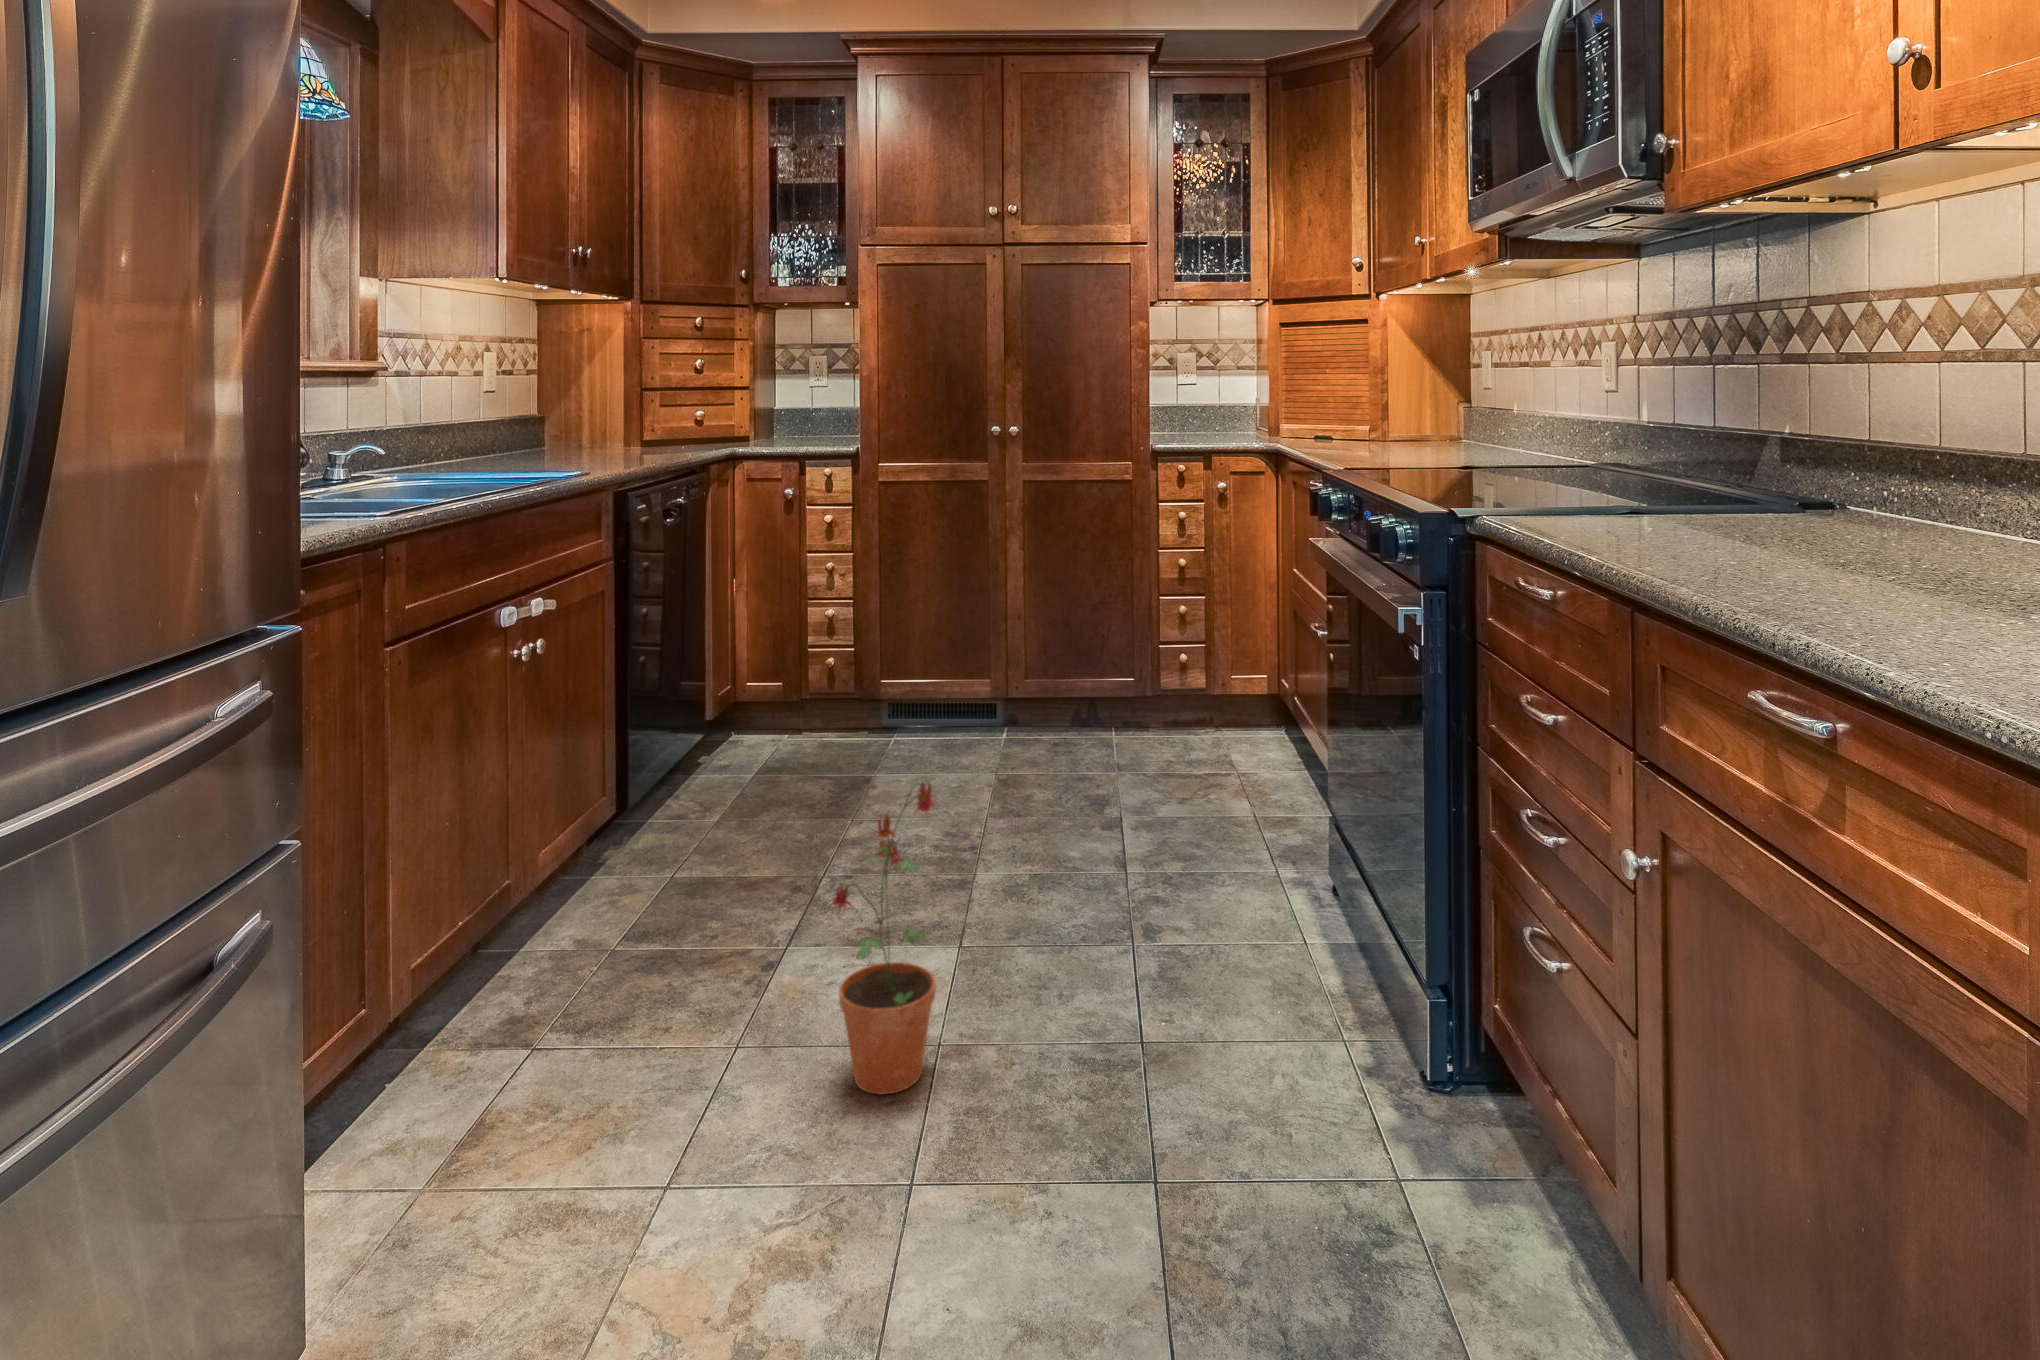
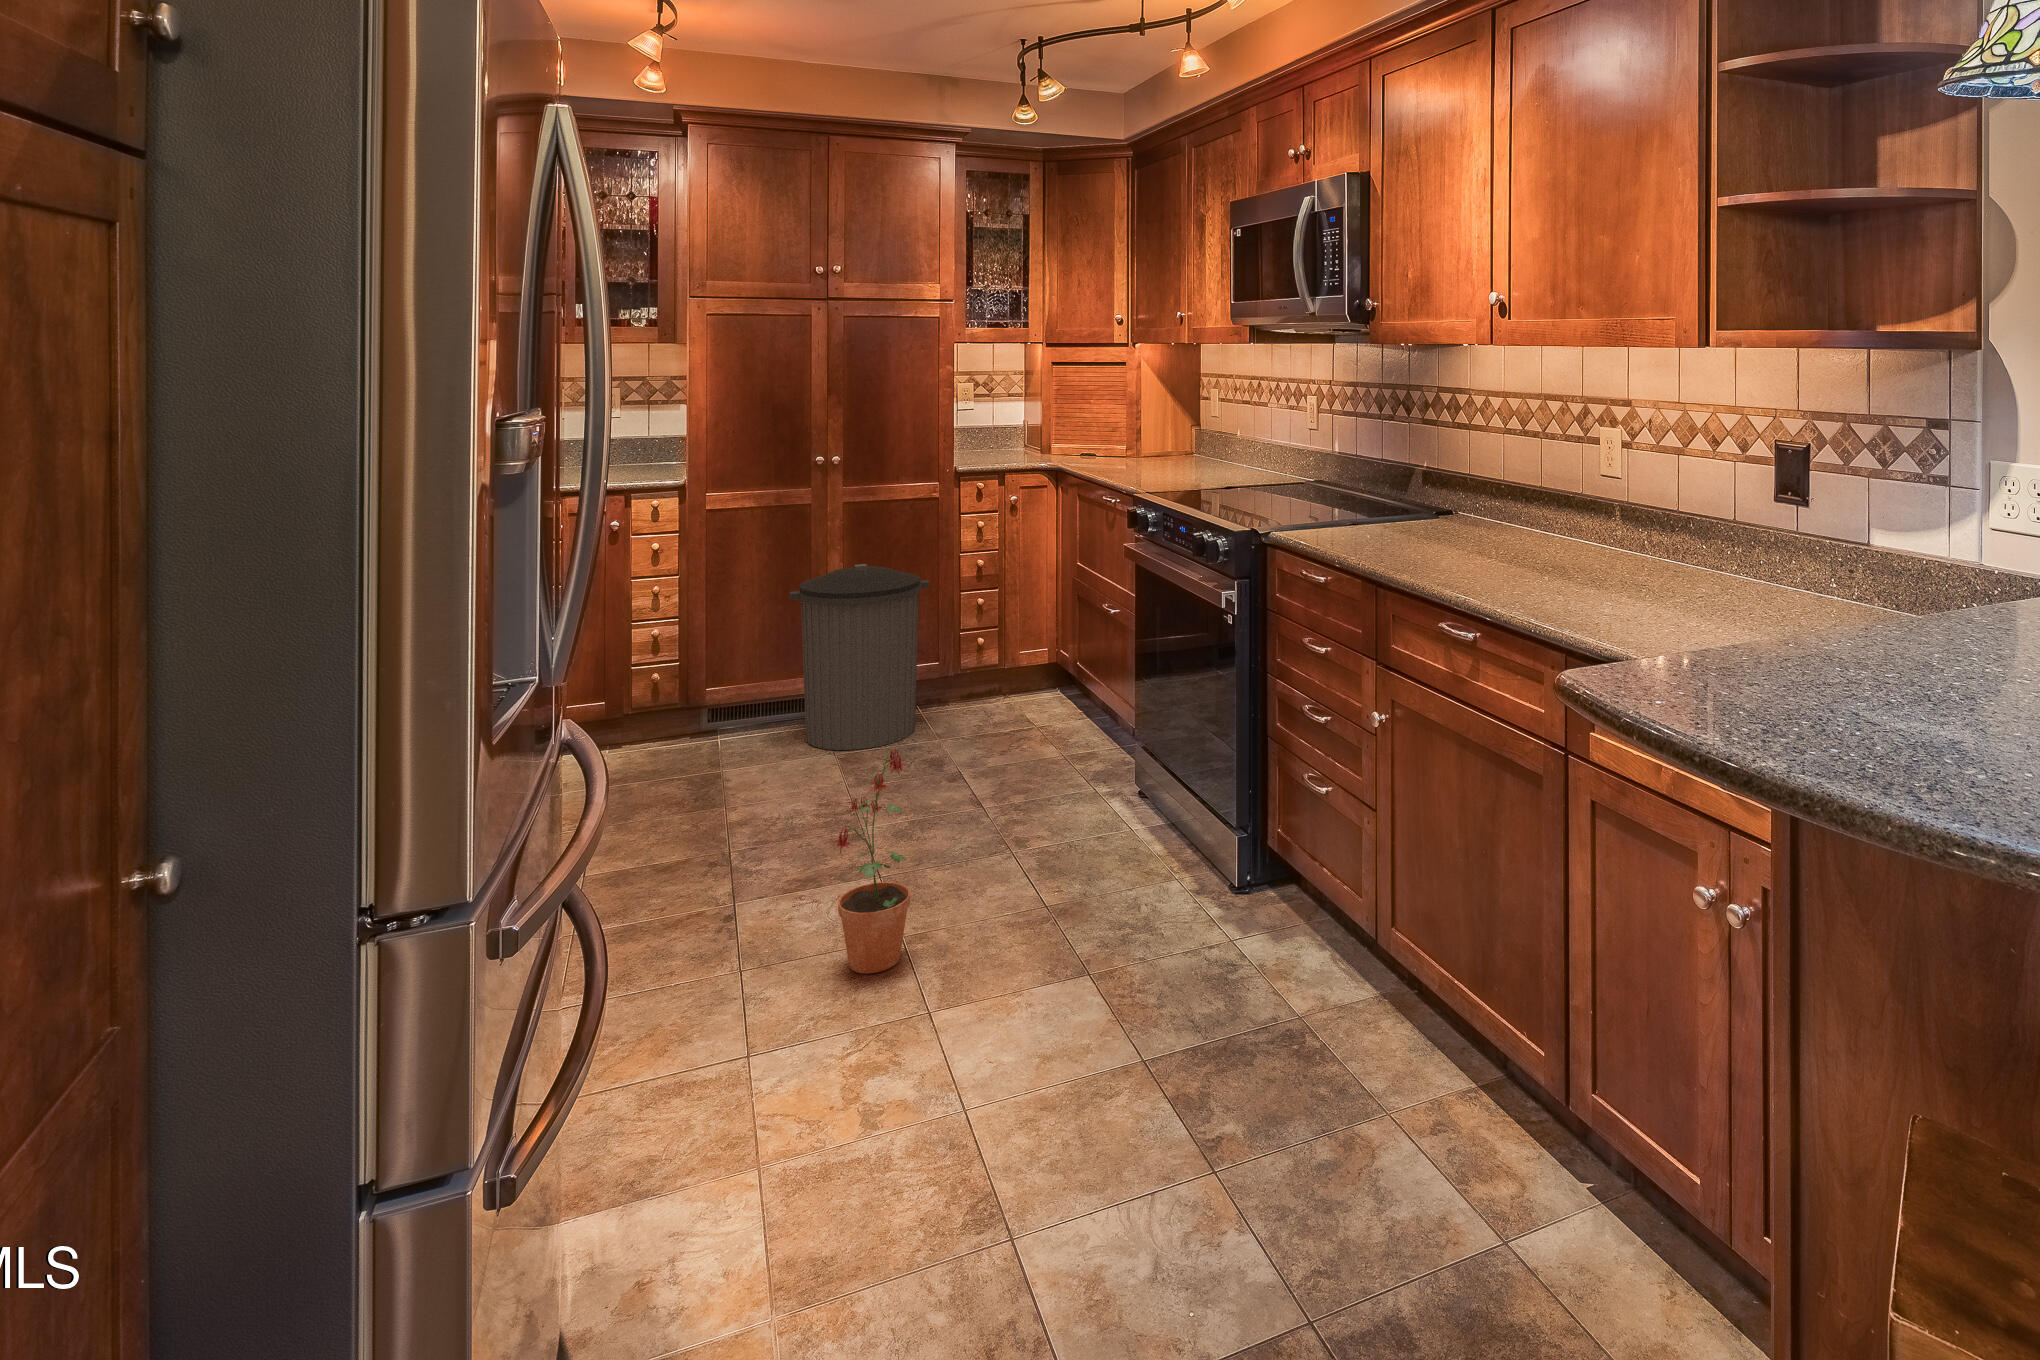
trash can: none [953,551,1108,771] -> present [790,564,929,750]

